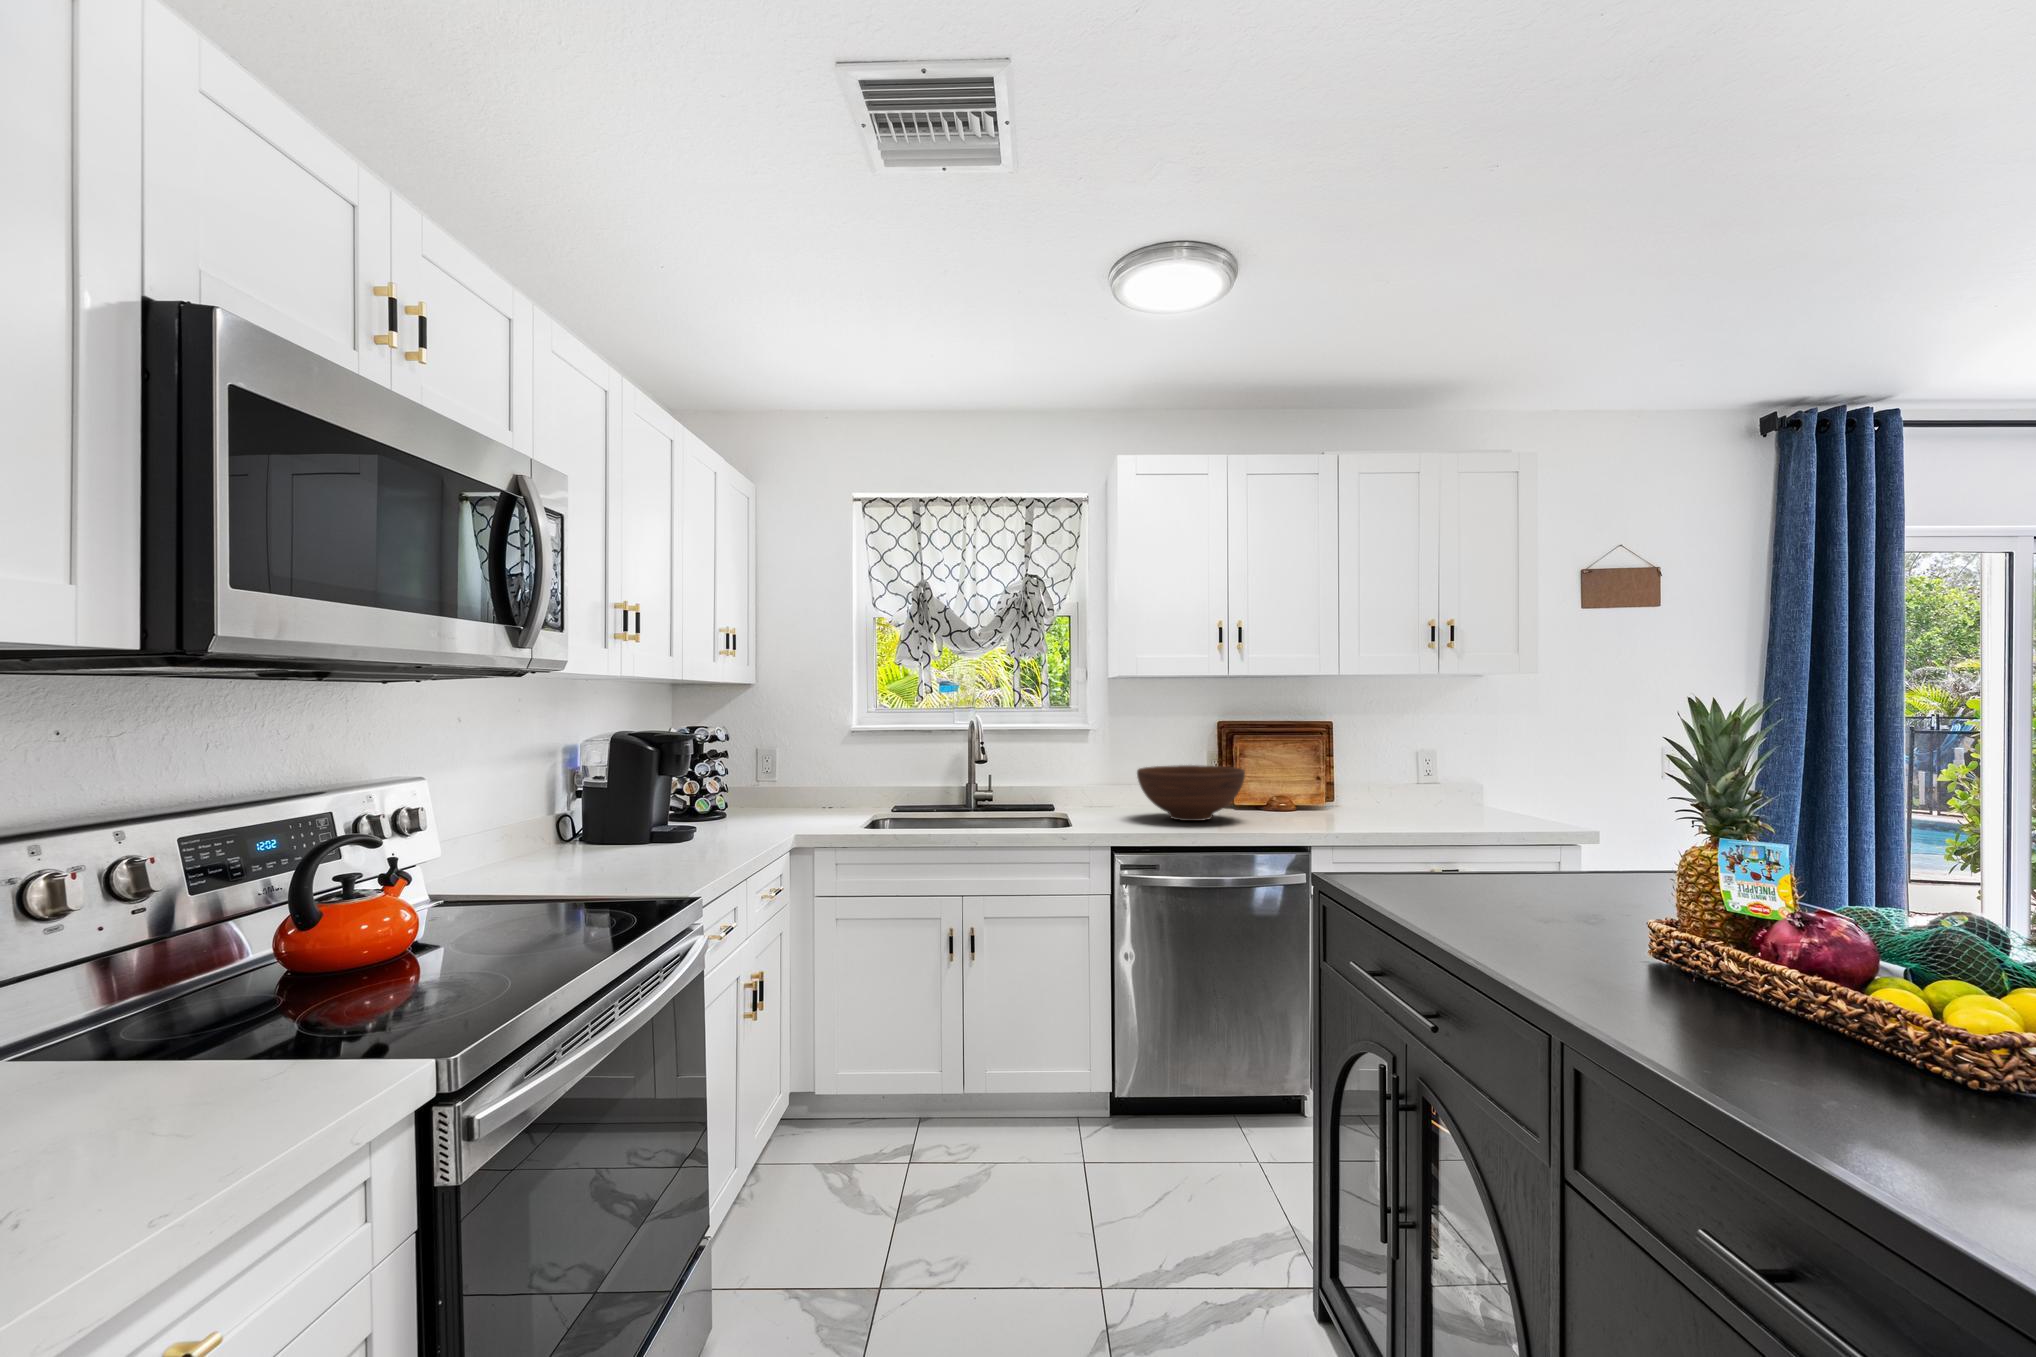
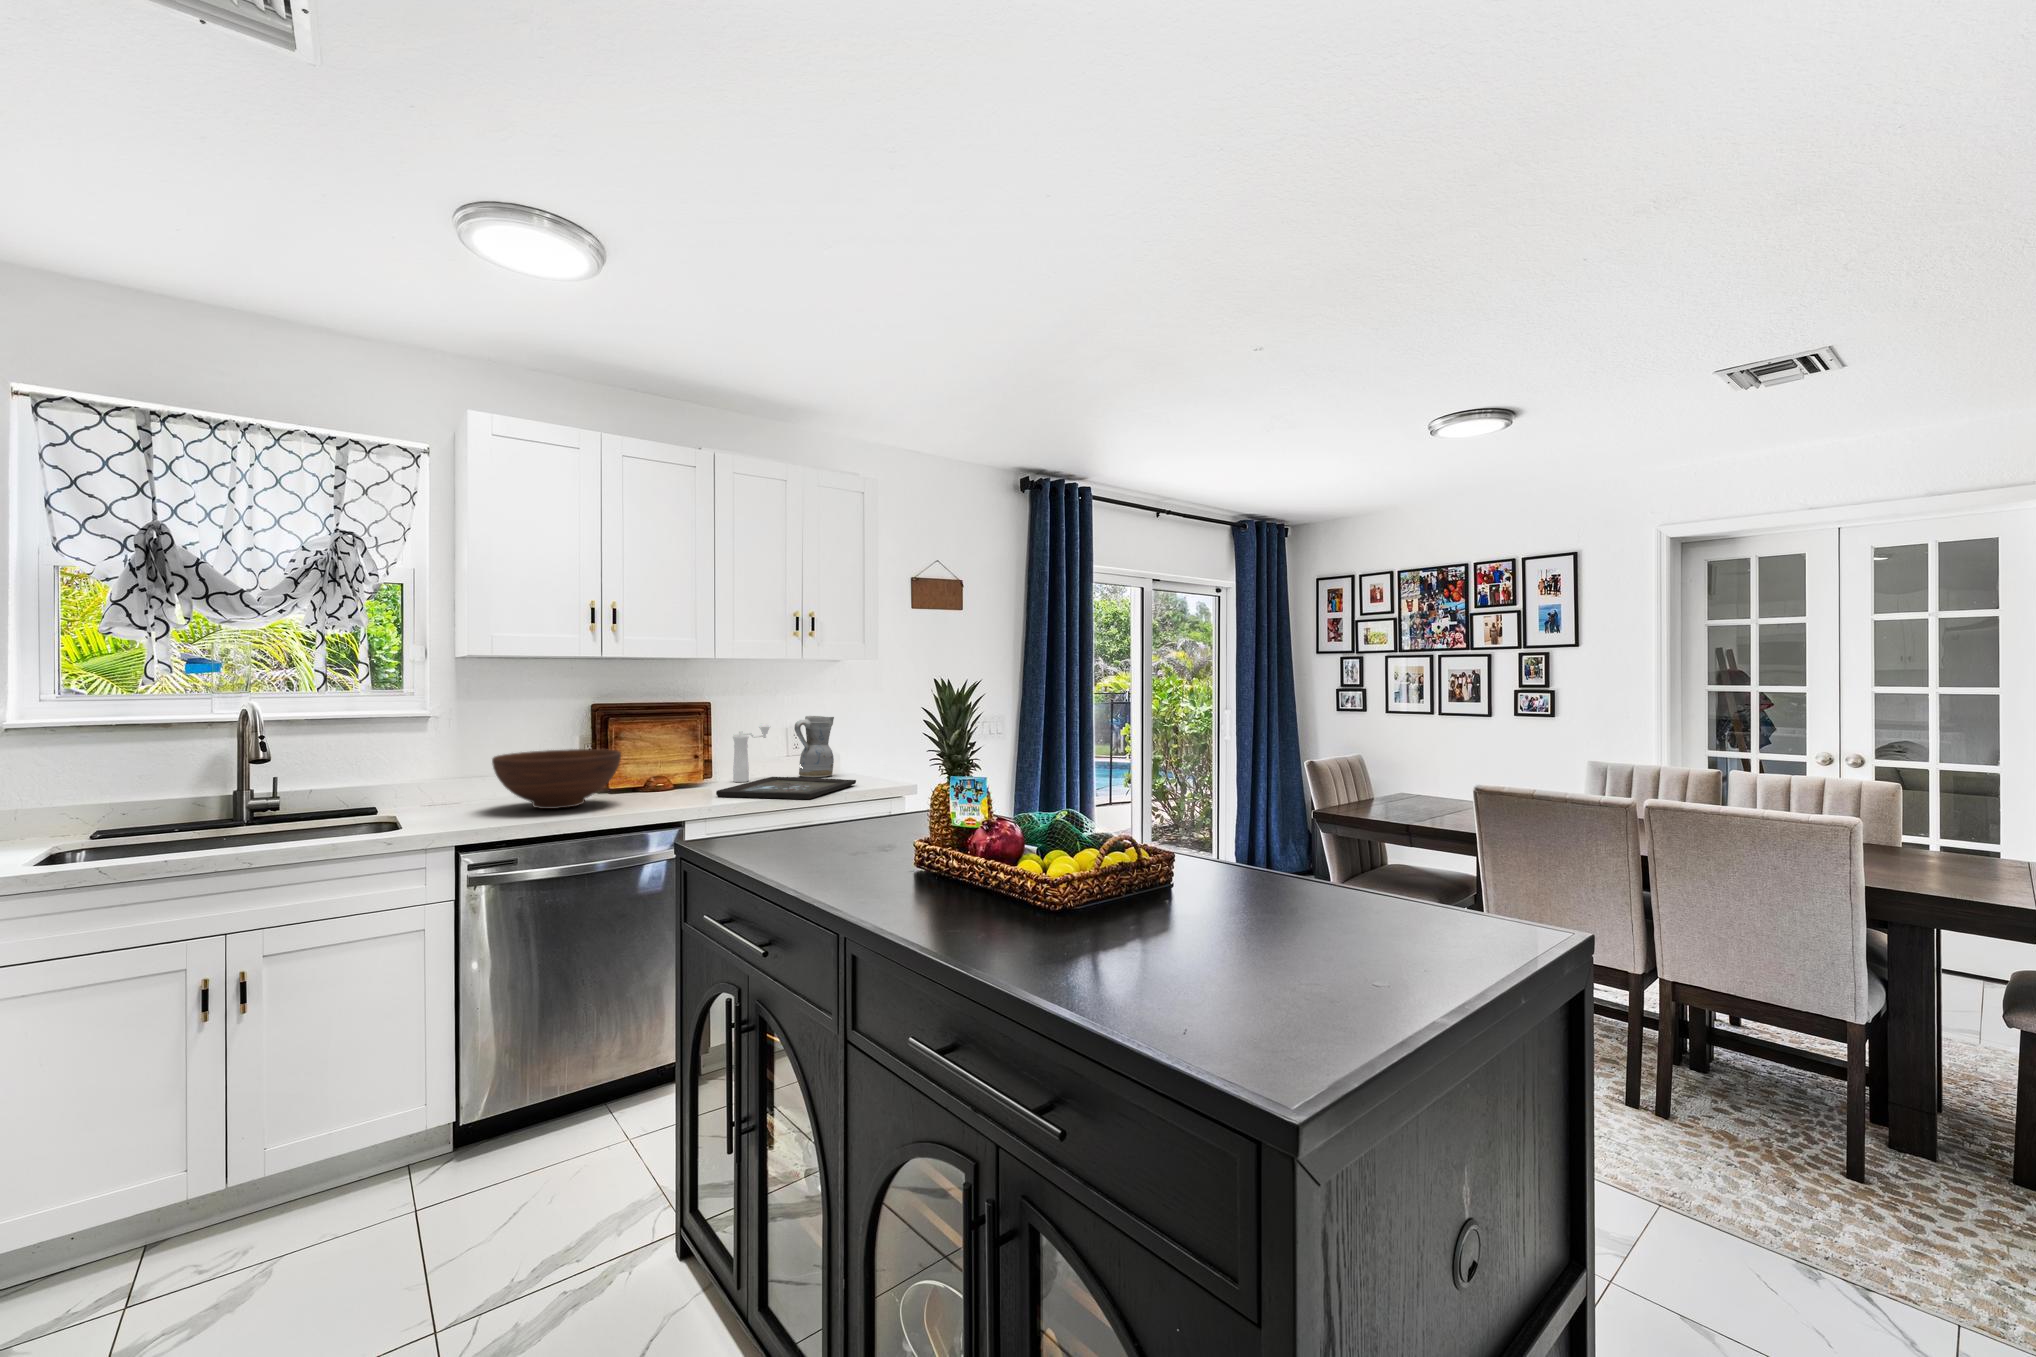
ceramic pitcher: none [1430,739,1479,811] -> present [794,716,834,777]
pepper mill: none [1359,747,1402,810] -> present [733,723,771,782]
tray: none [1339,806,1504,834] -> present [716,777,856,799]

